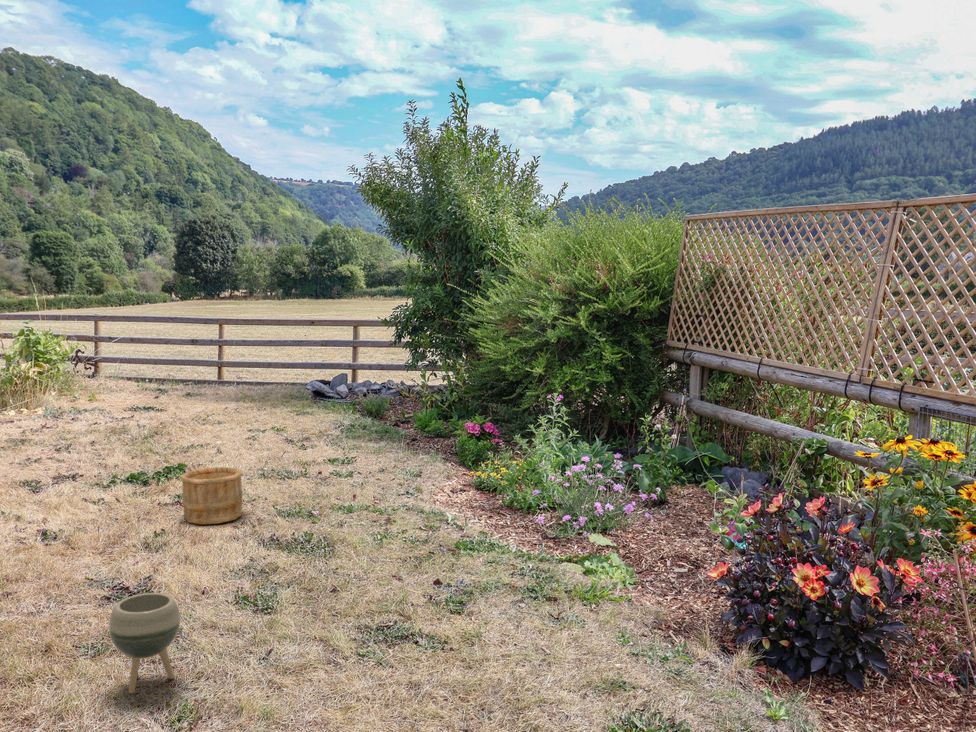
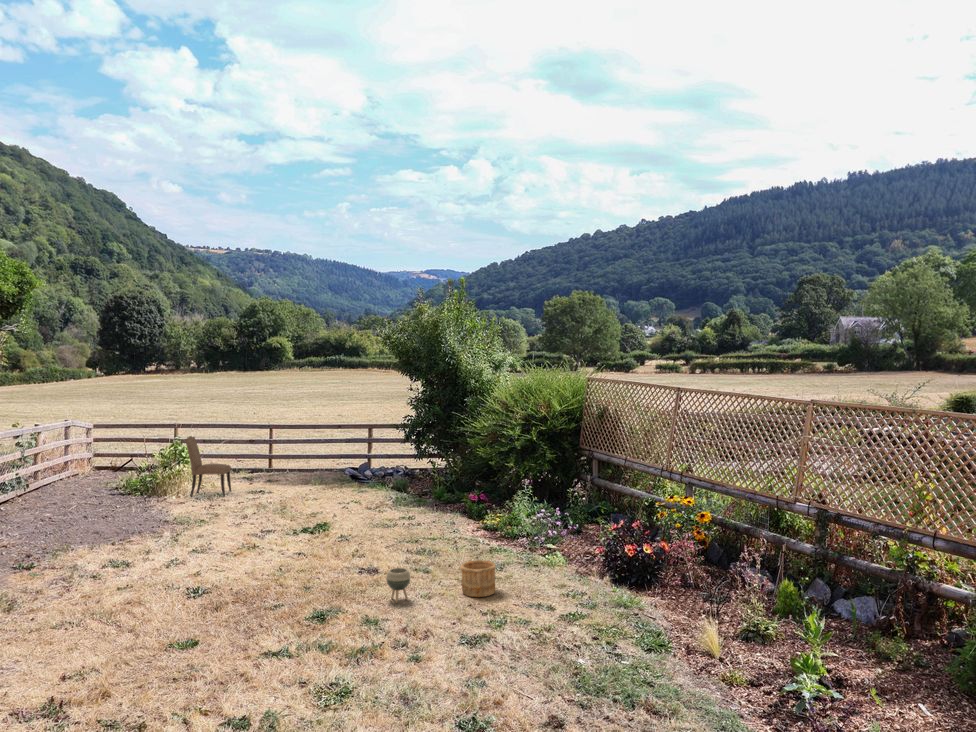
chair: none [20,316,105,414] -> present [185,436,231,497]
wooden bucket: present [180,467,243,525] -> present [460,560,496,597]

